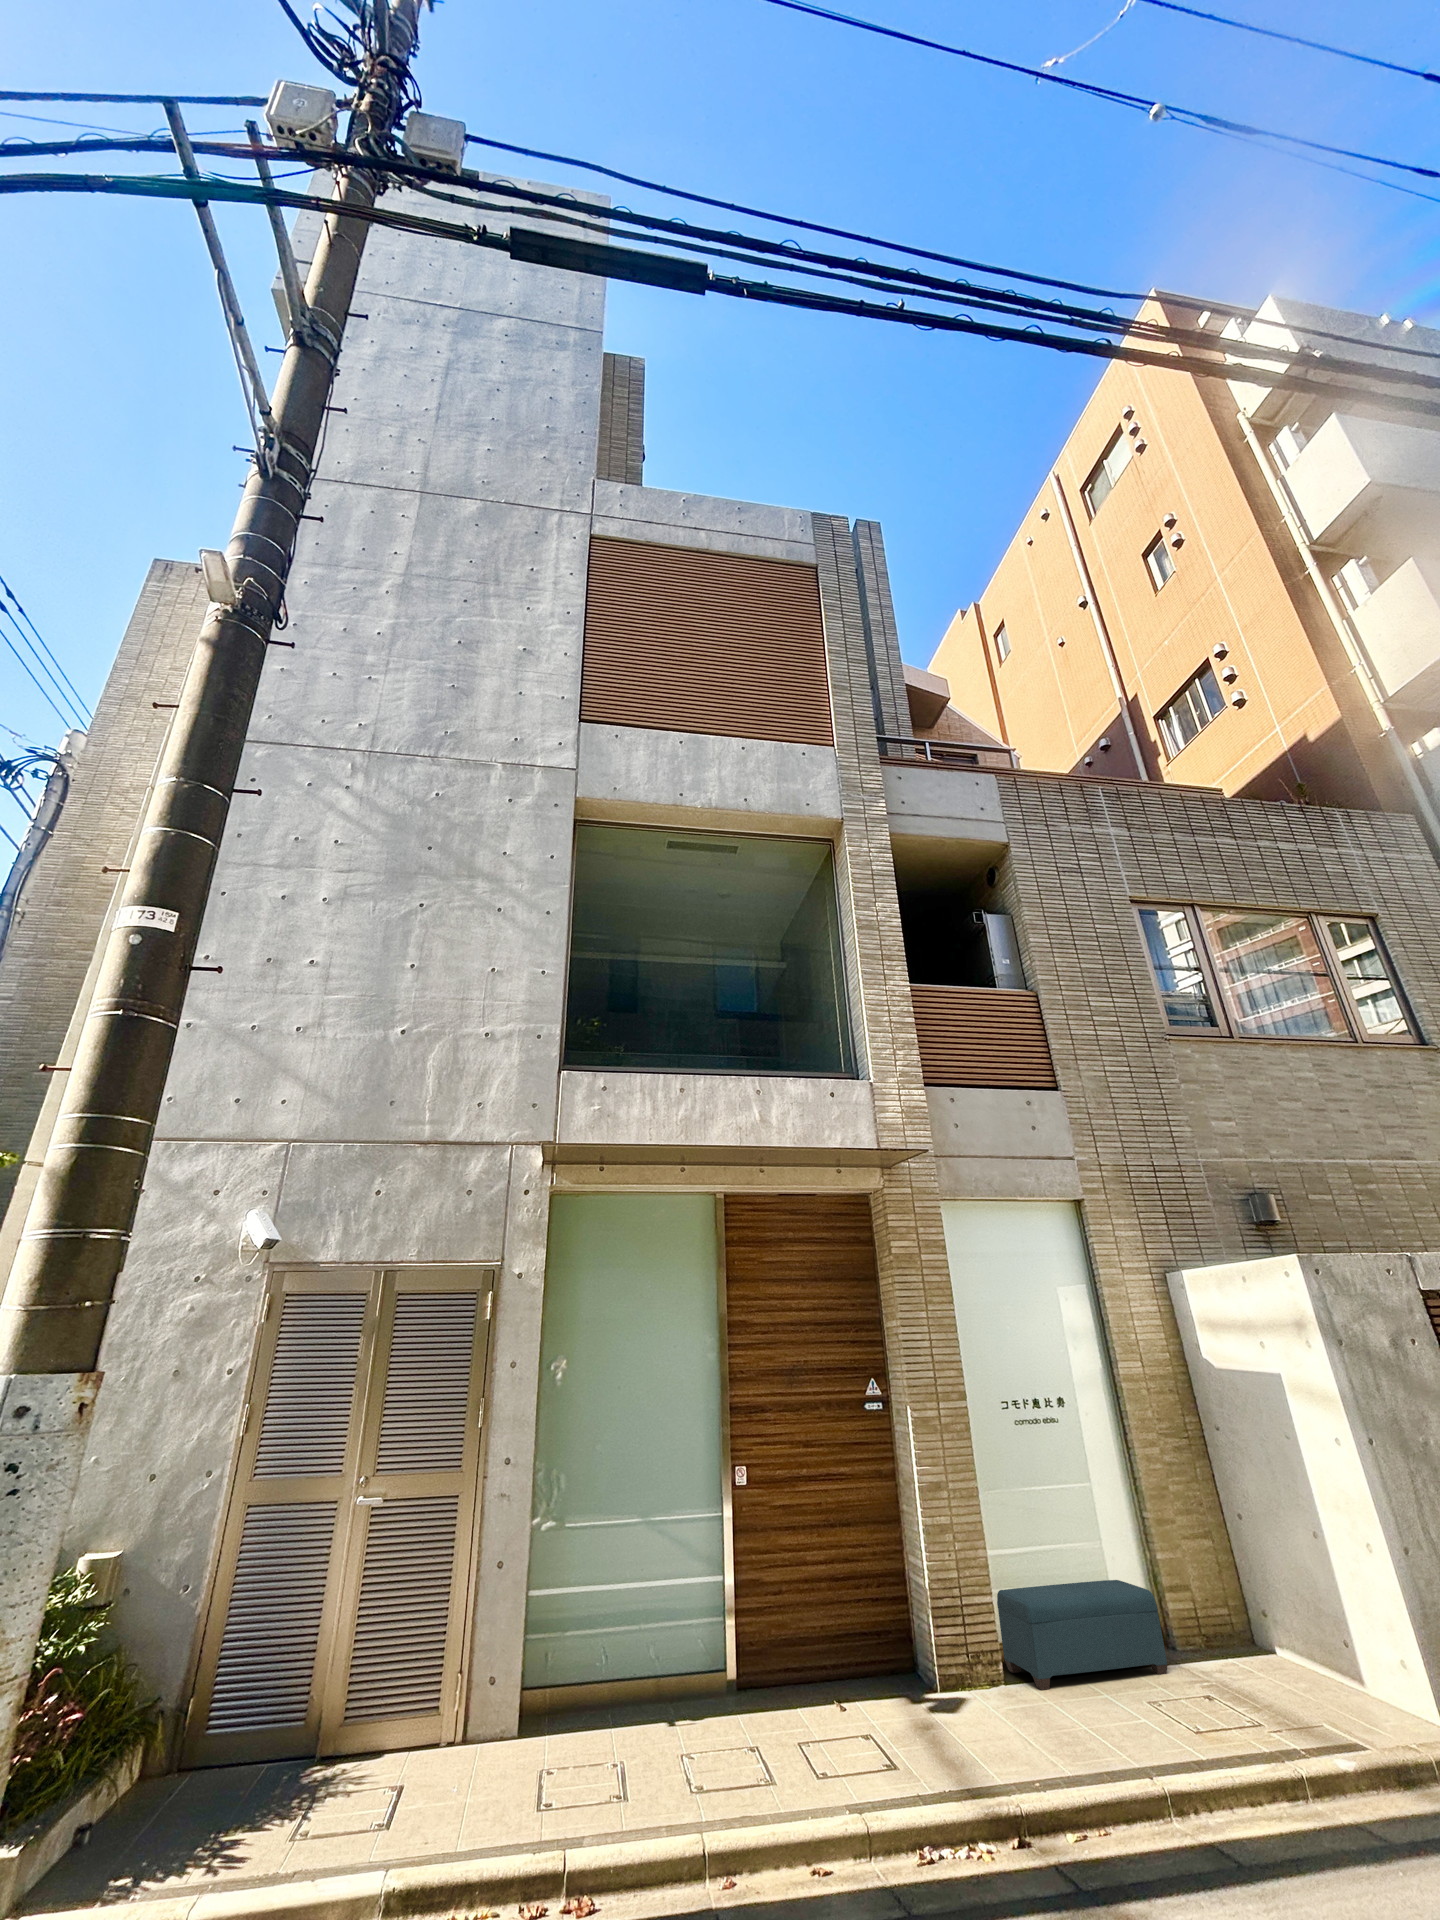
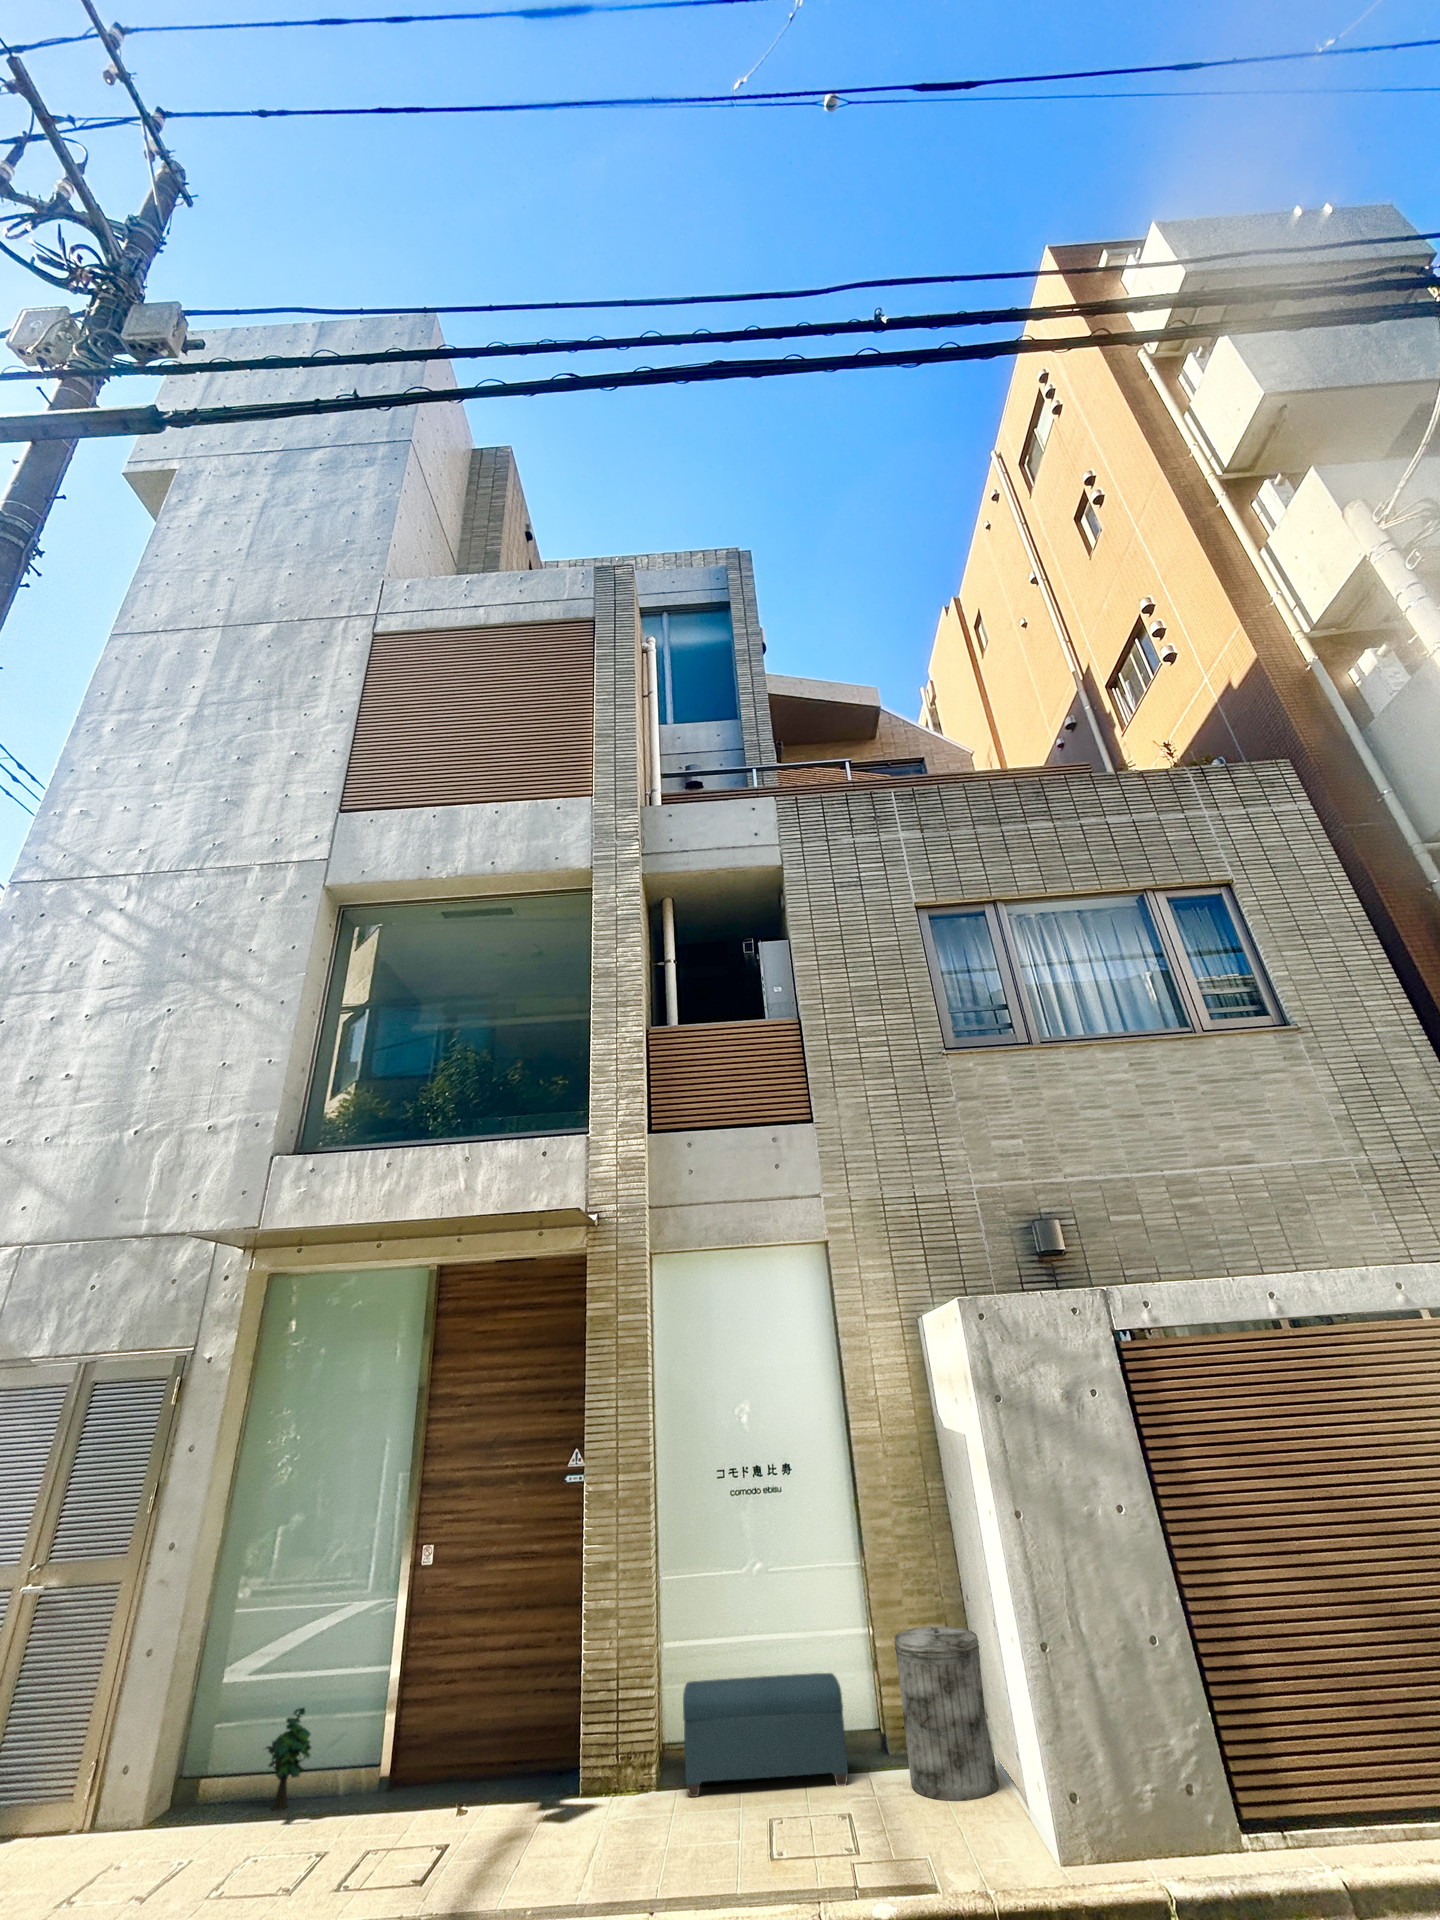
trash can: none [1194,1536,1304,1682] -> present [894,1625,999,1801]
decorative plant: none [601,1624,646,1724] -> present [266,1708,311,1811]

